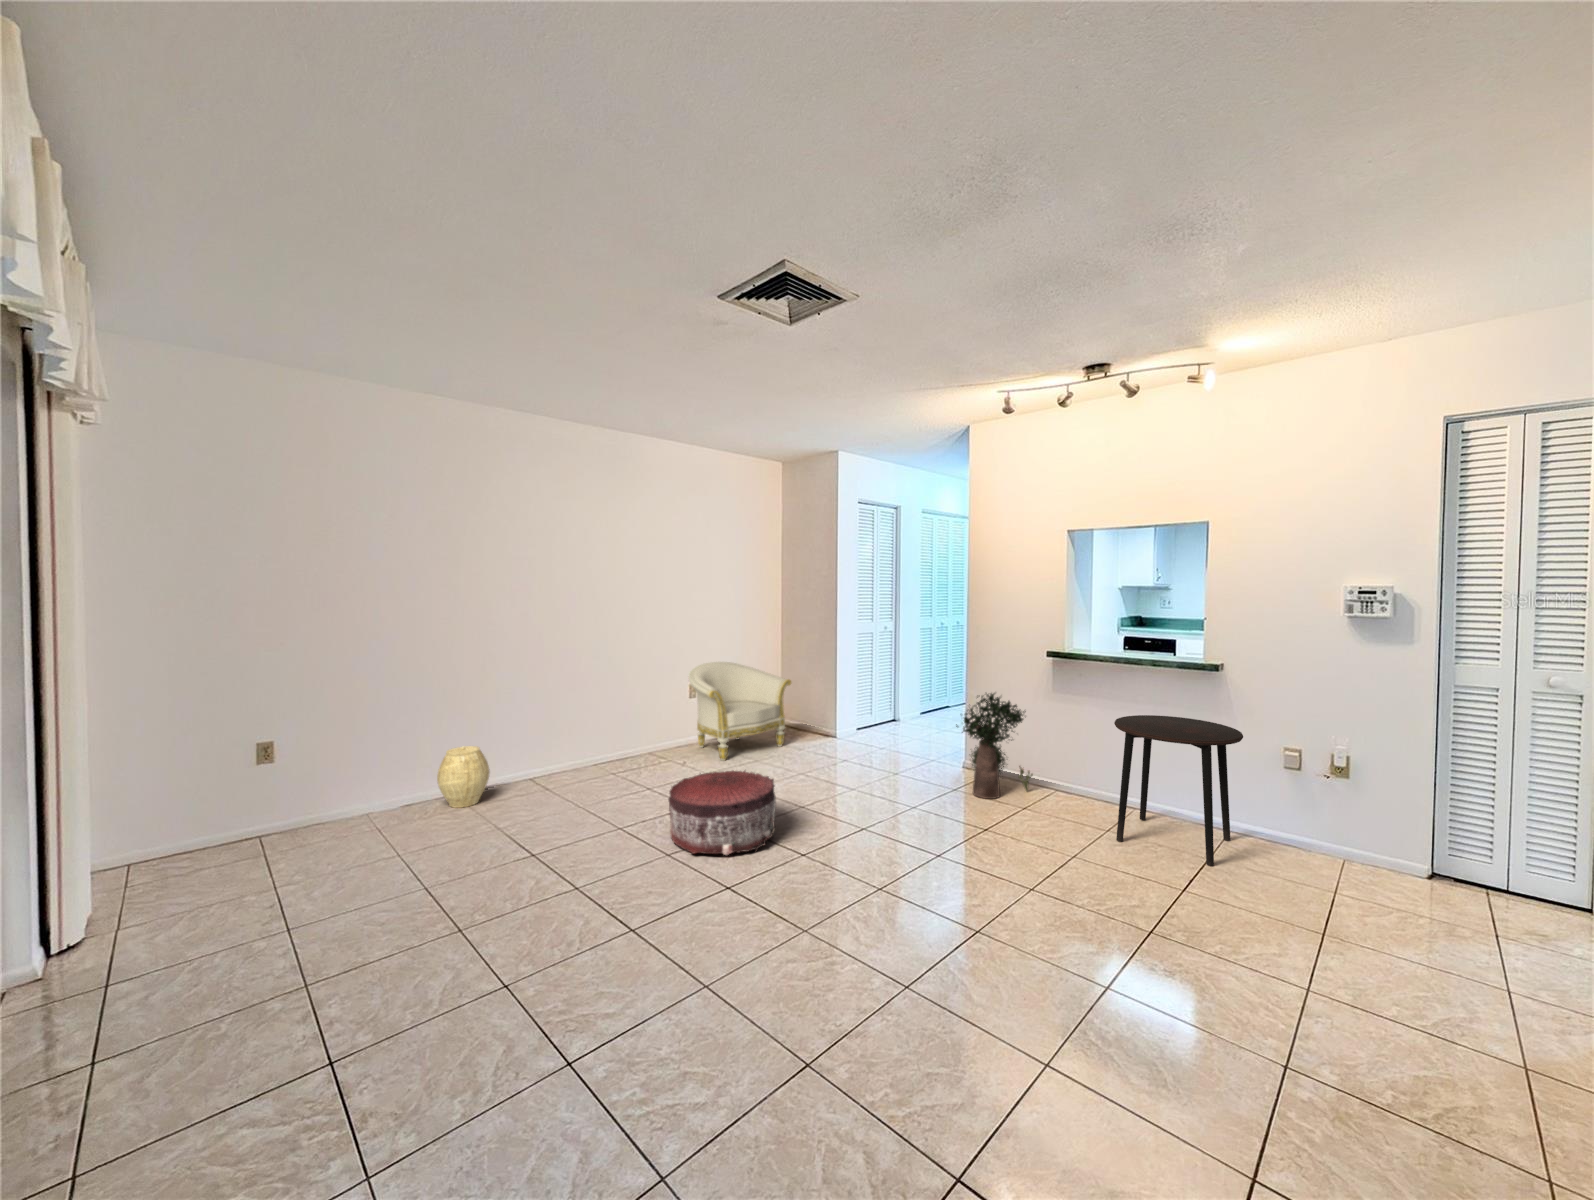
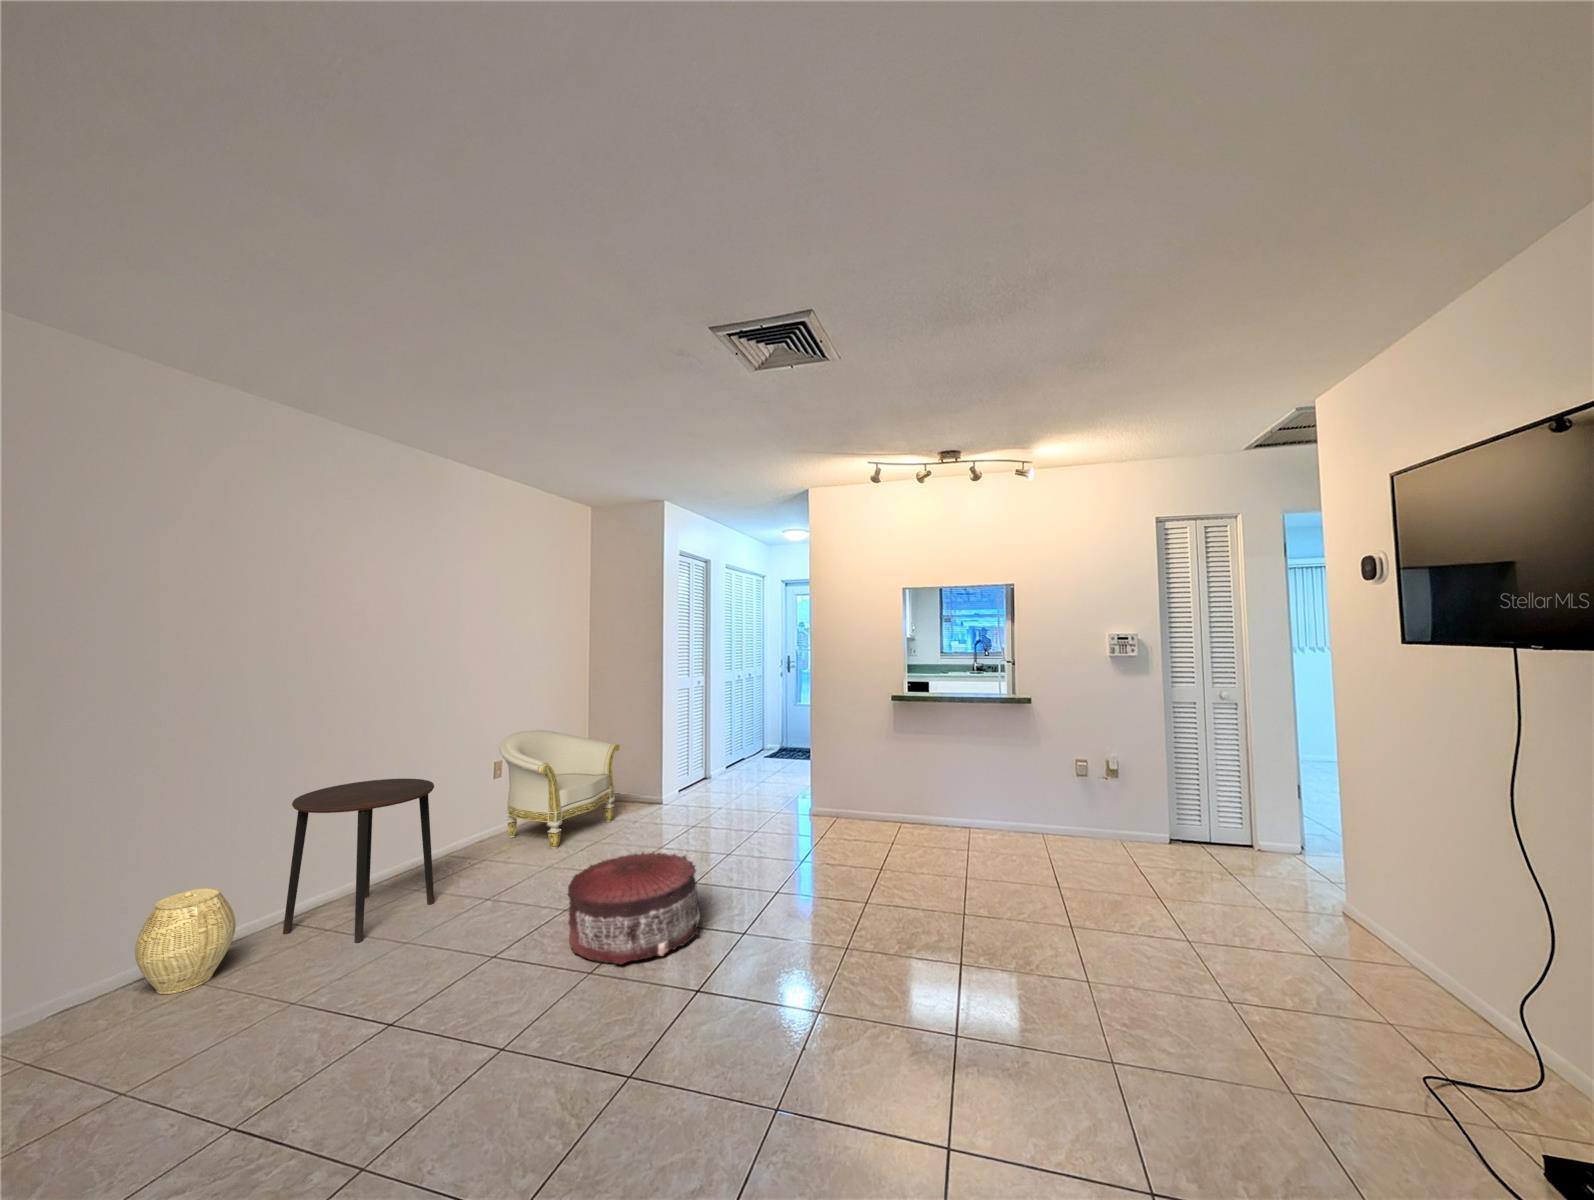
potted plant: present [956,693,1033,799] -> none [825,736,886,840]
side table: present [1114,715,1243,866] -> present [283,779,434,943]

